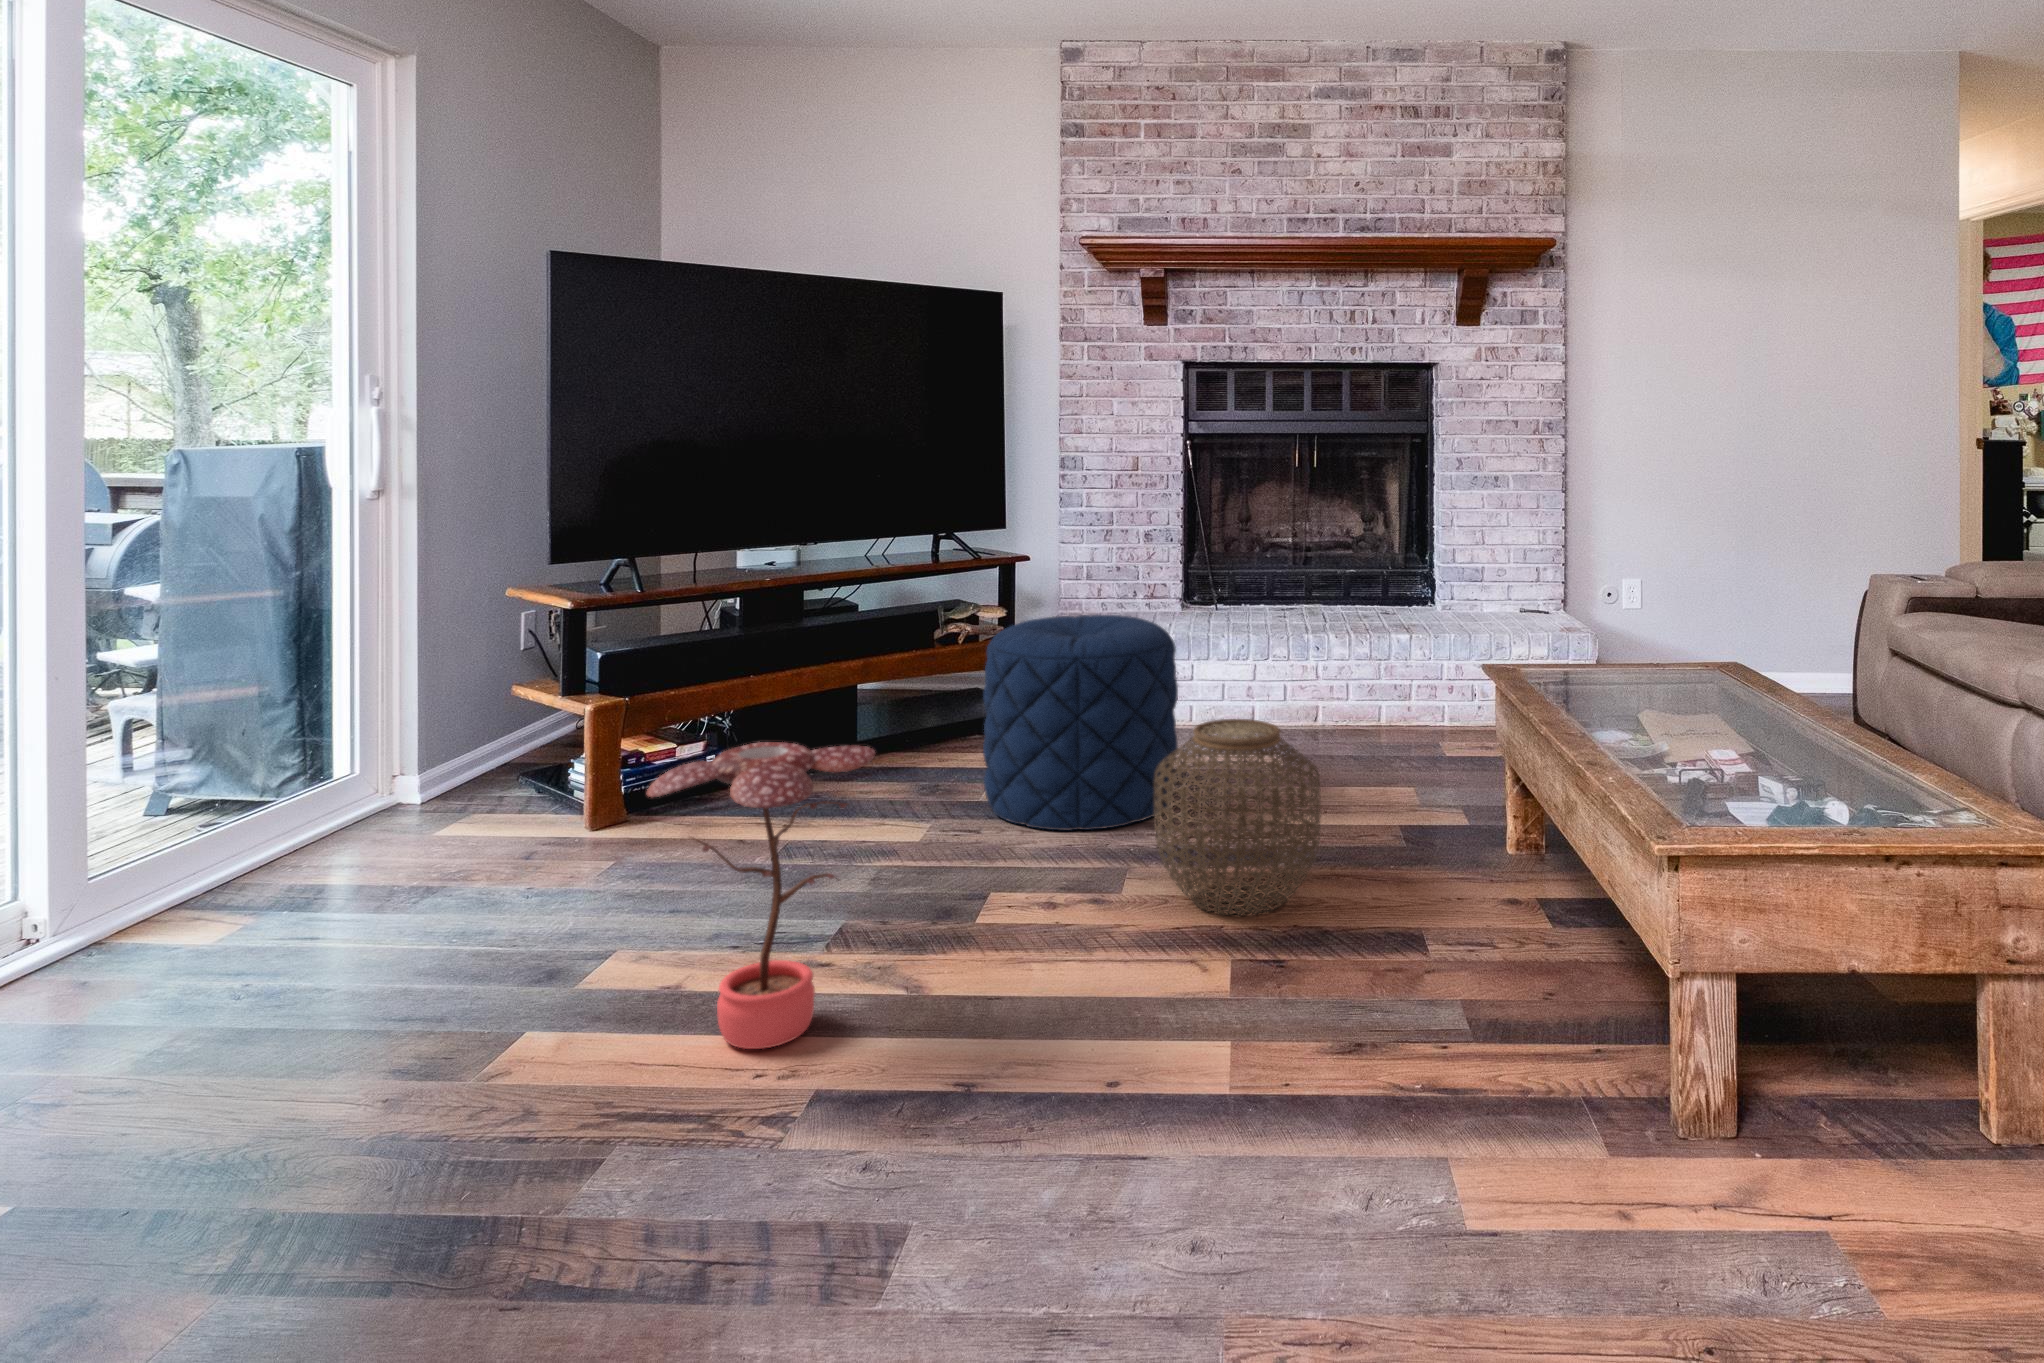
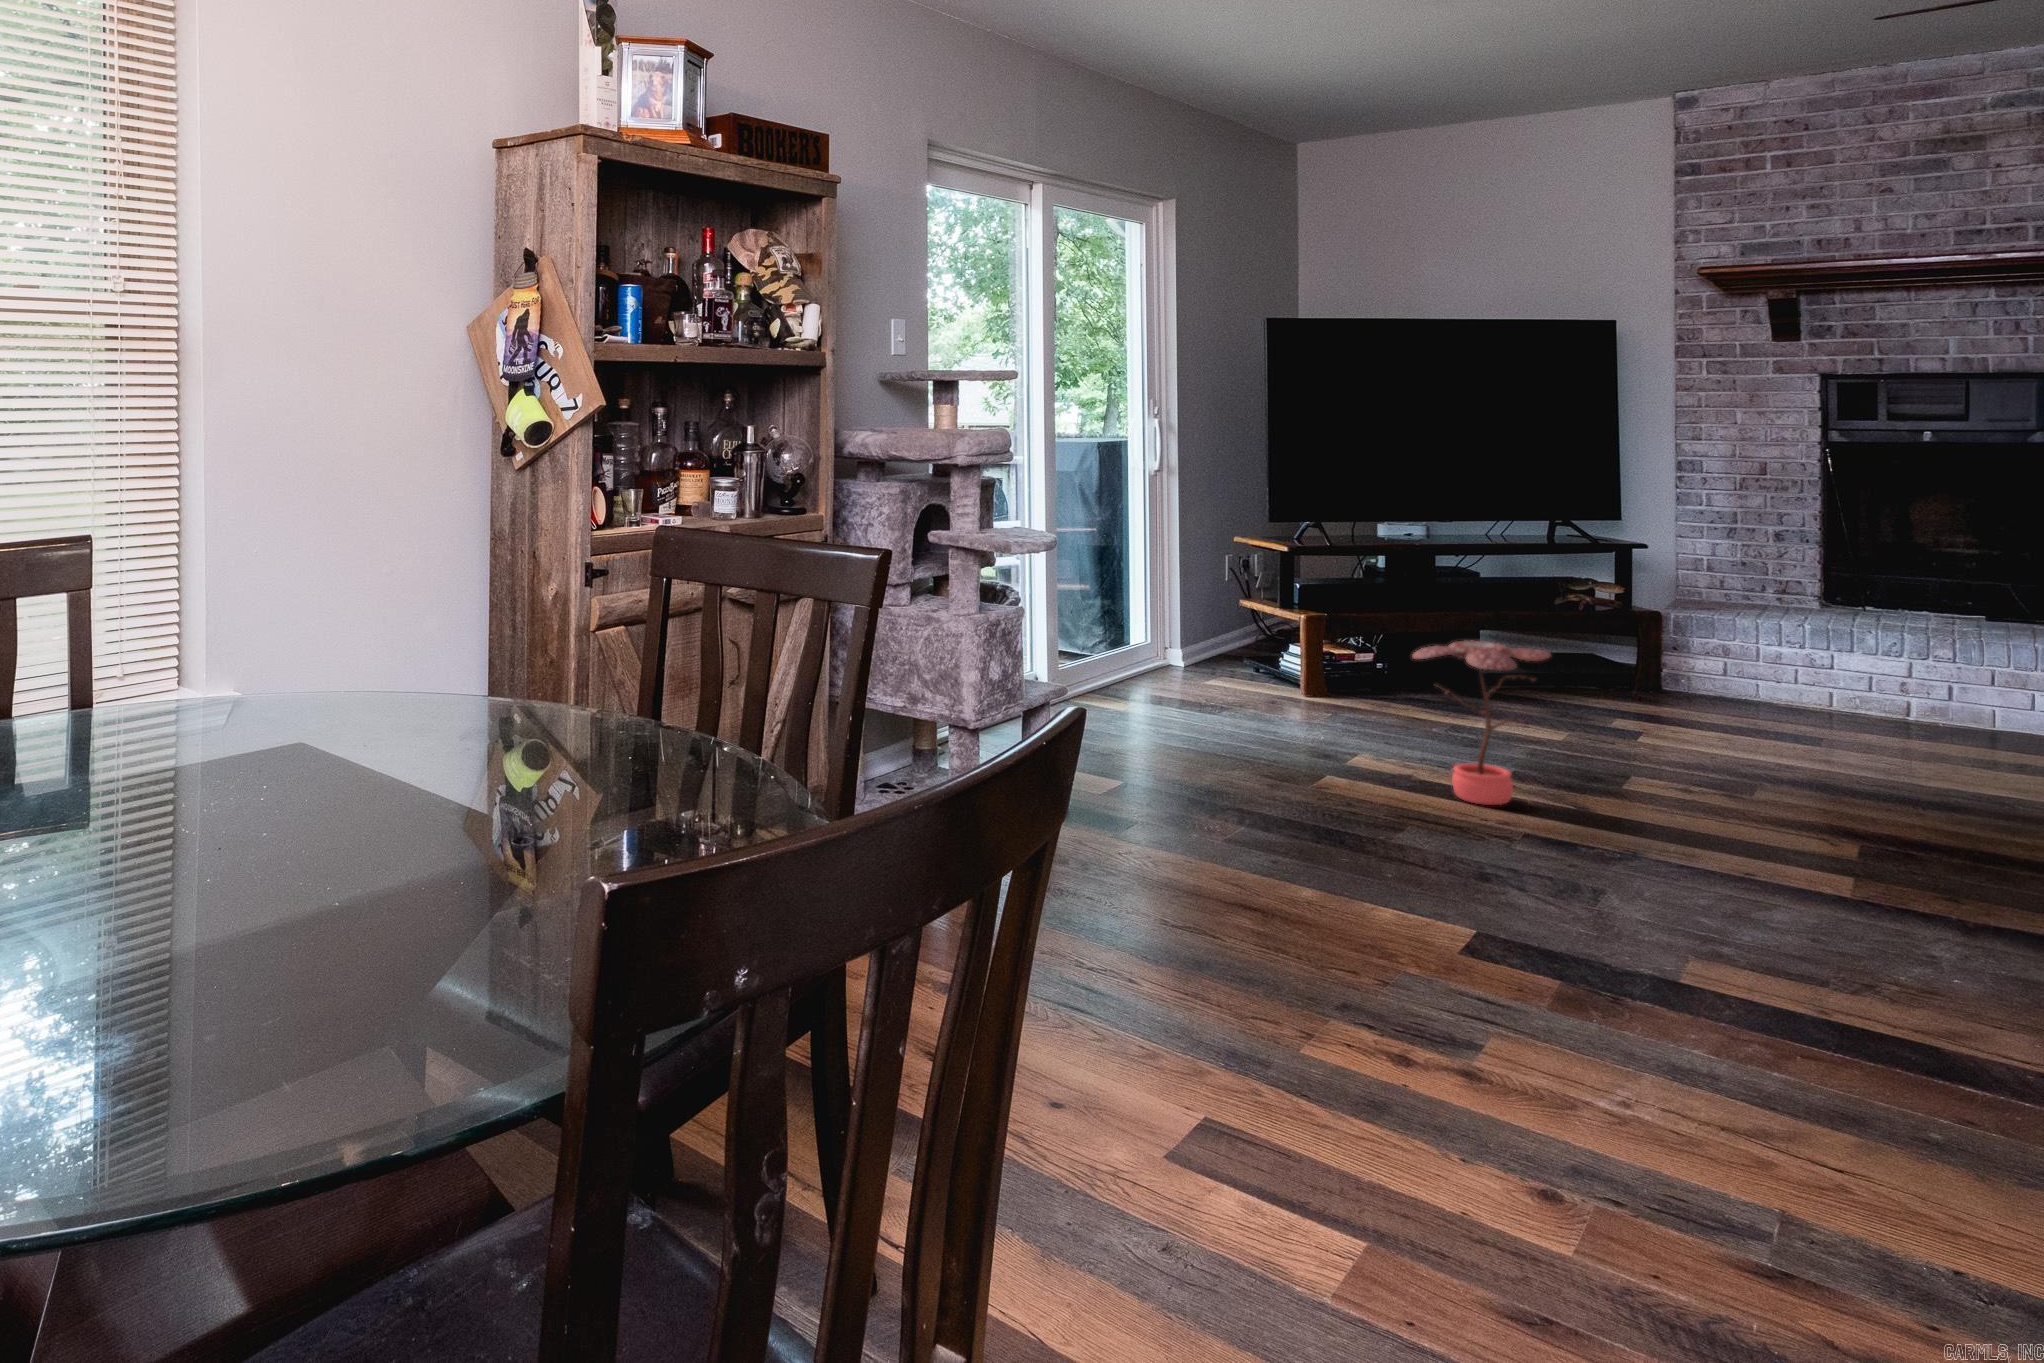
pouf: present [983,615,1178,830] -> none [1610,594,1800,754]
woven basket: present [1154,719,1321,916] -> none [1769,674,1931,814]

